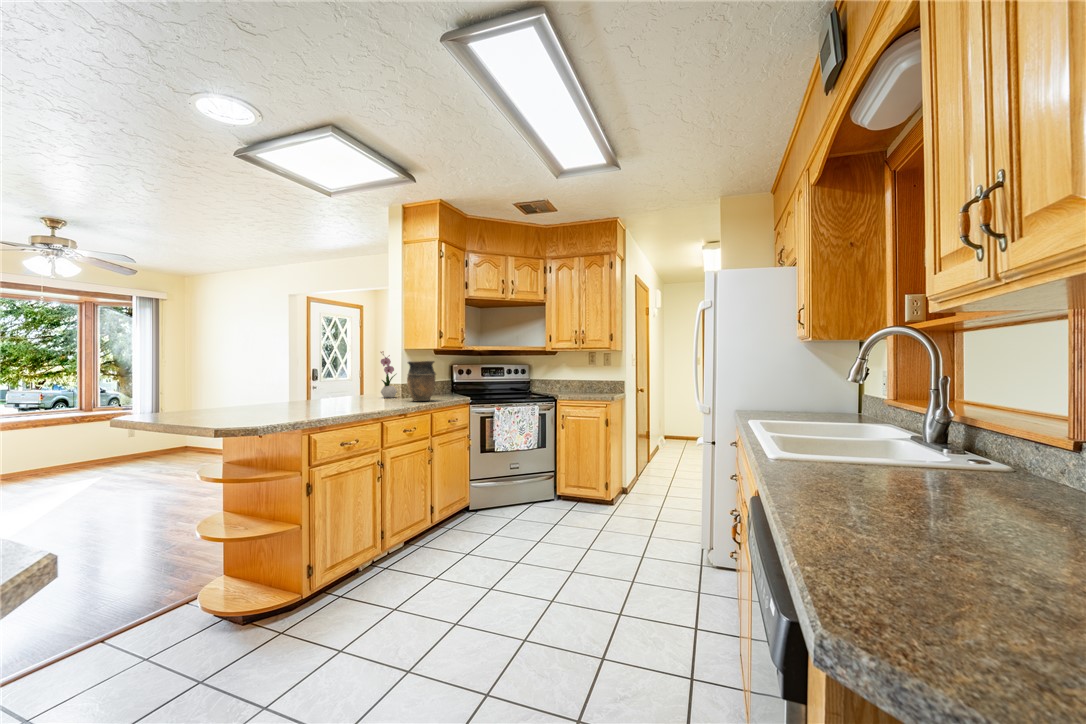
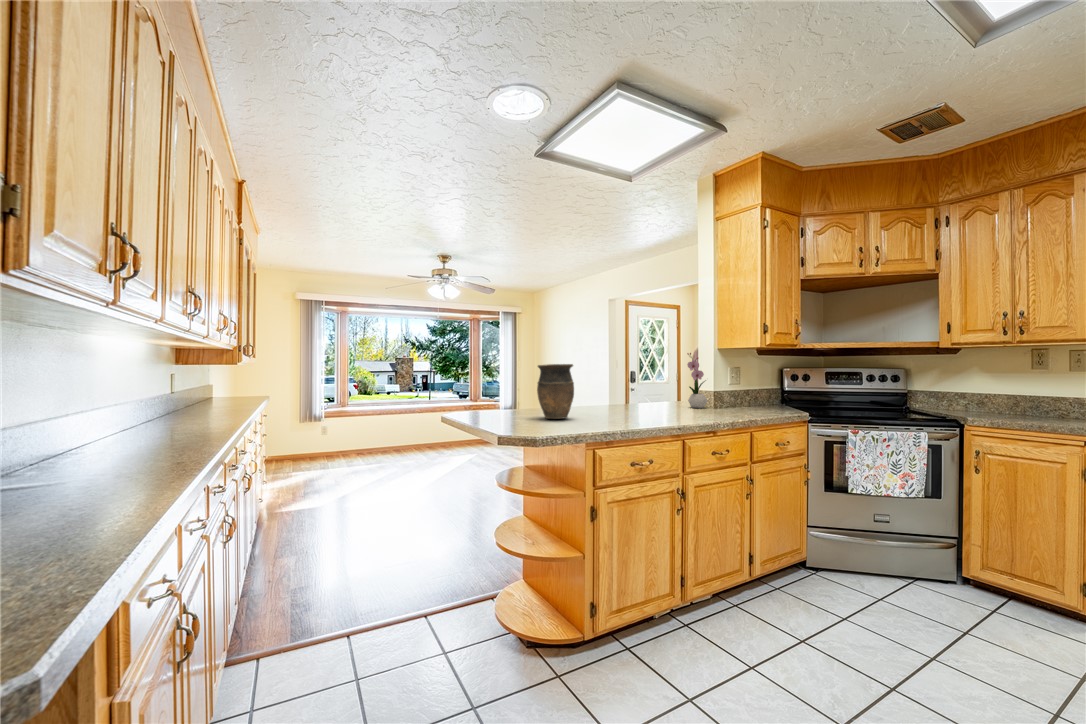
vase: present [407,361,436,401] -> present [537,364,574,419]

